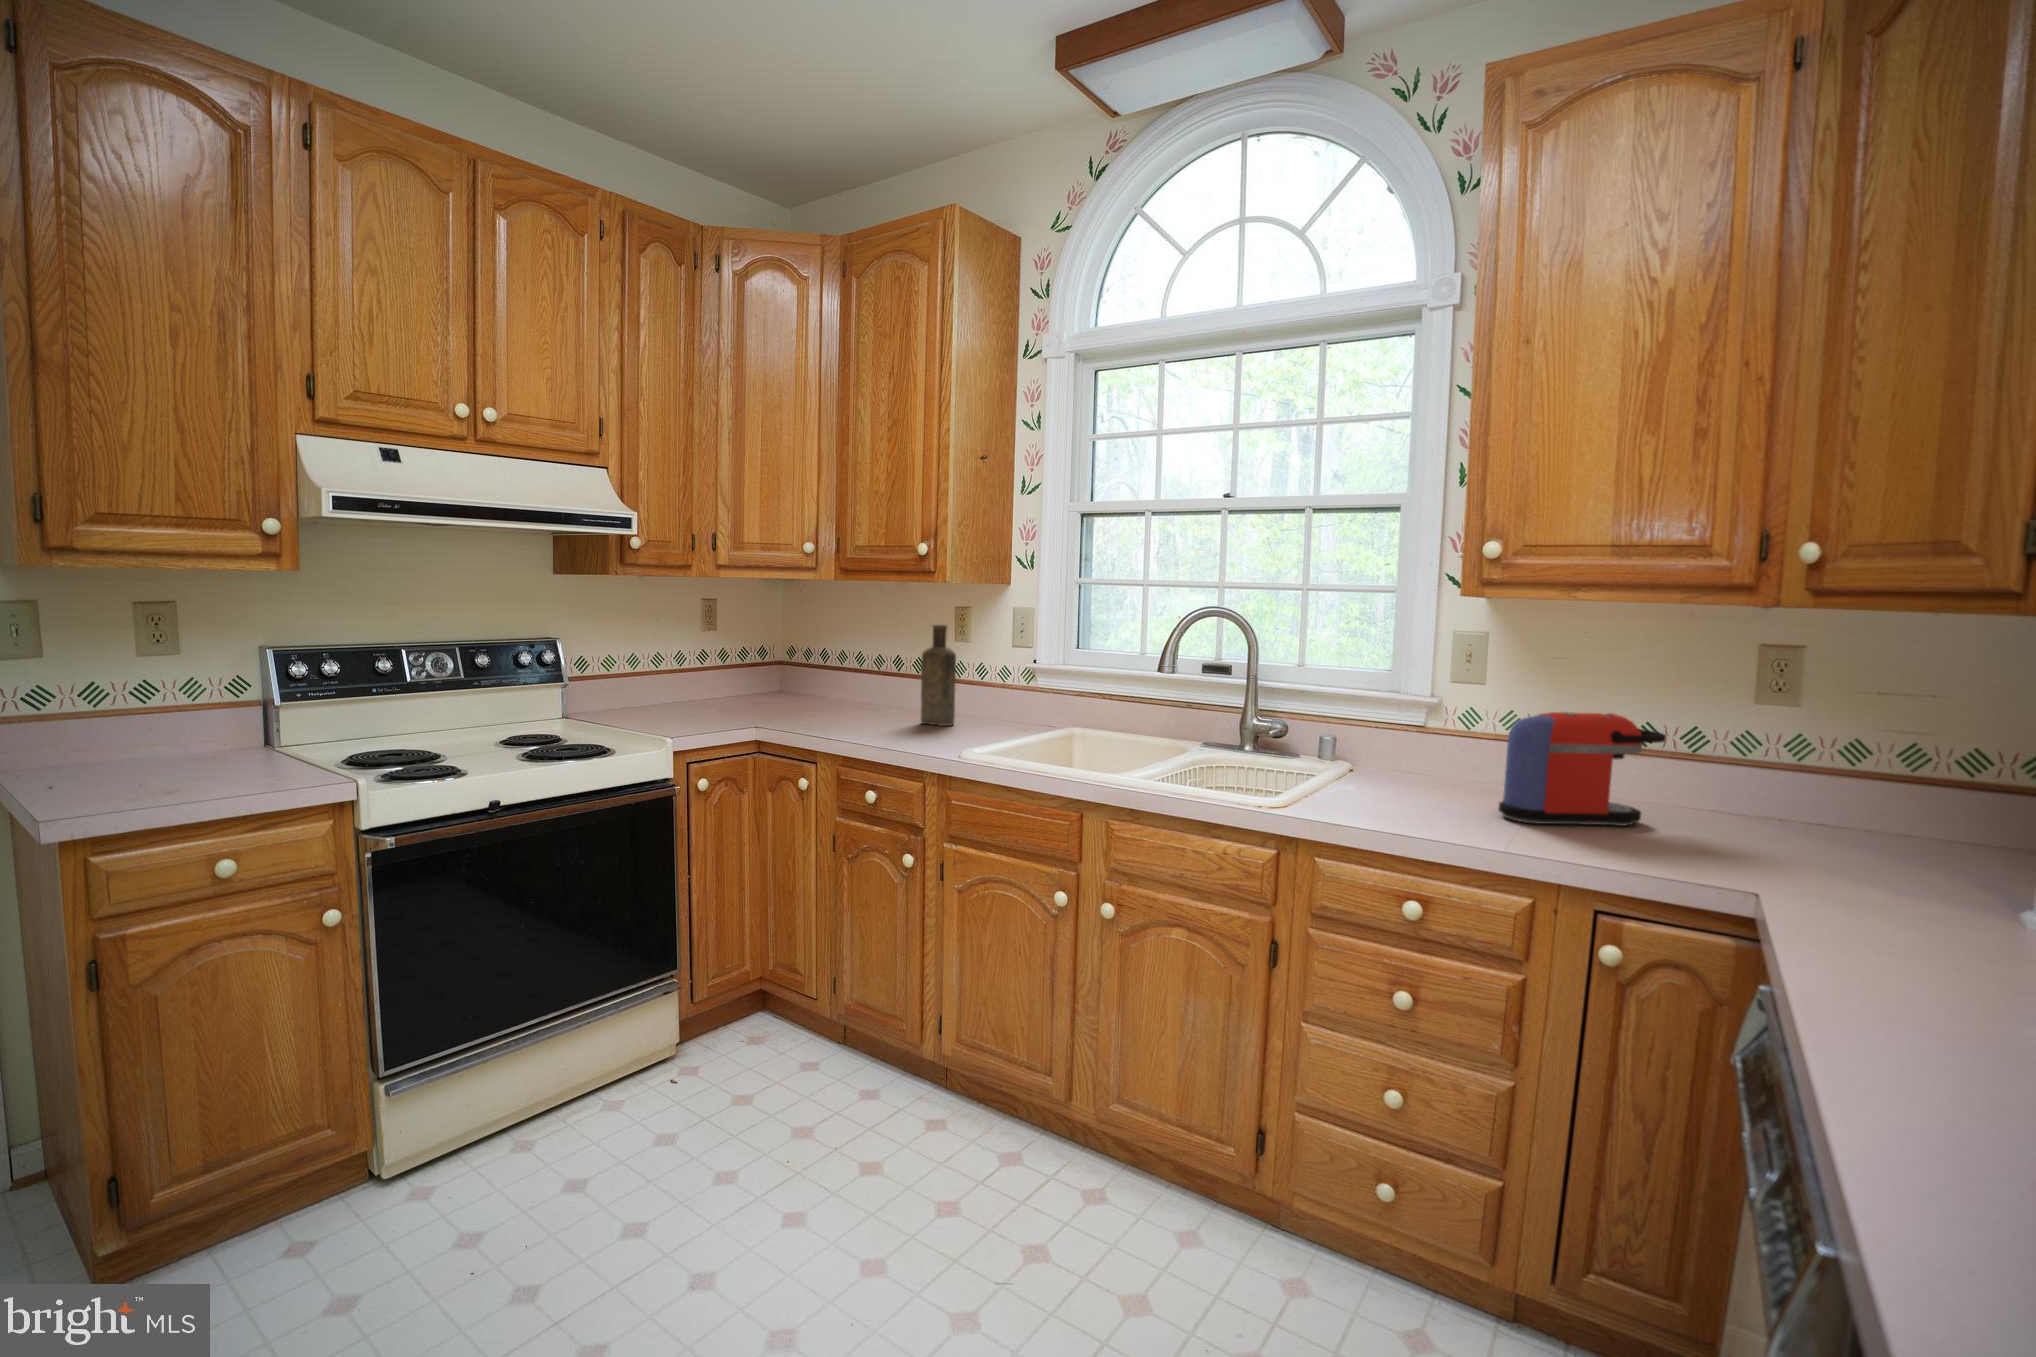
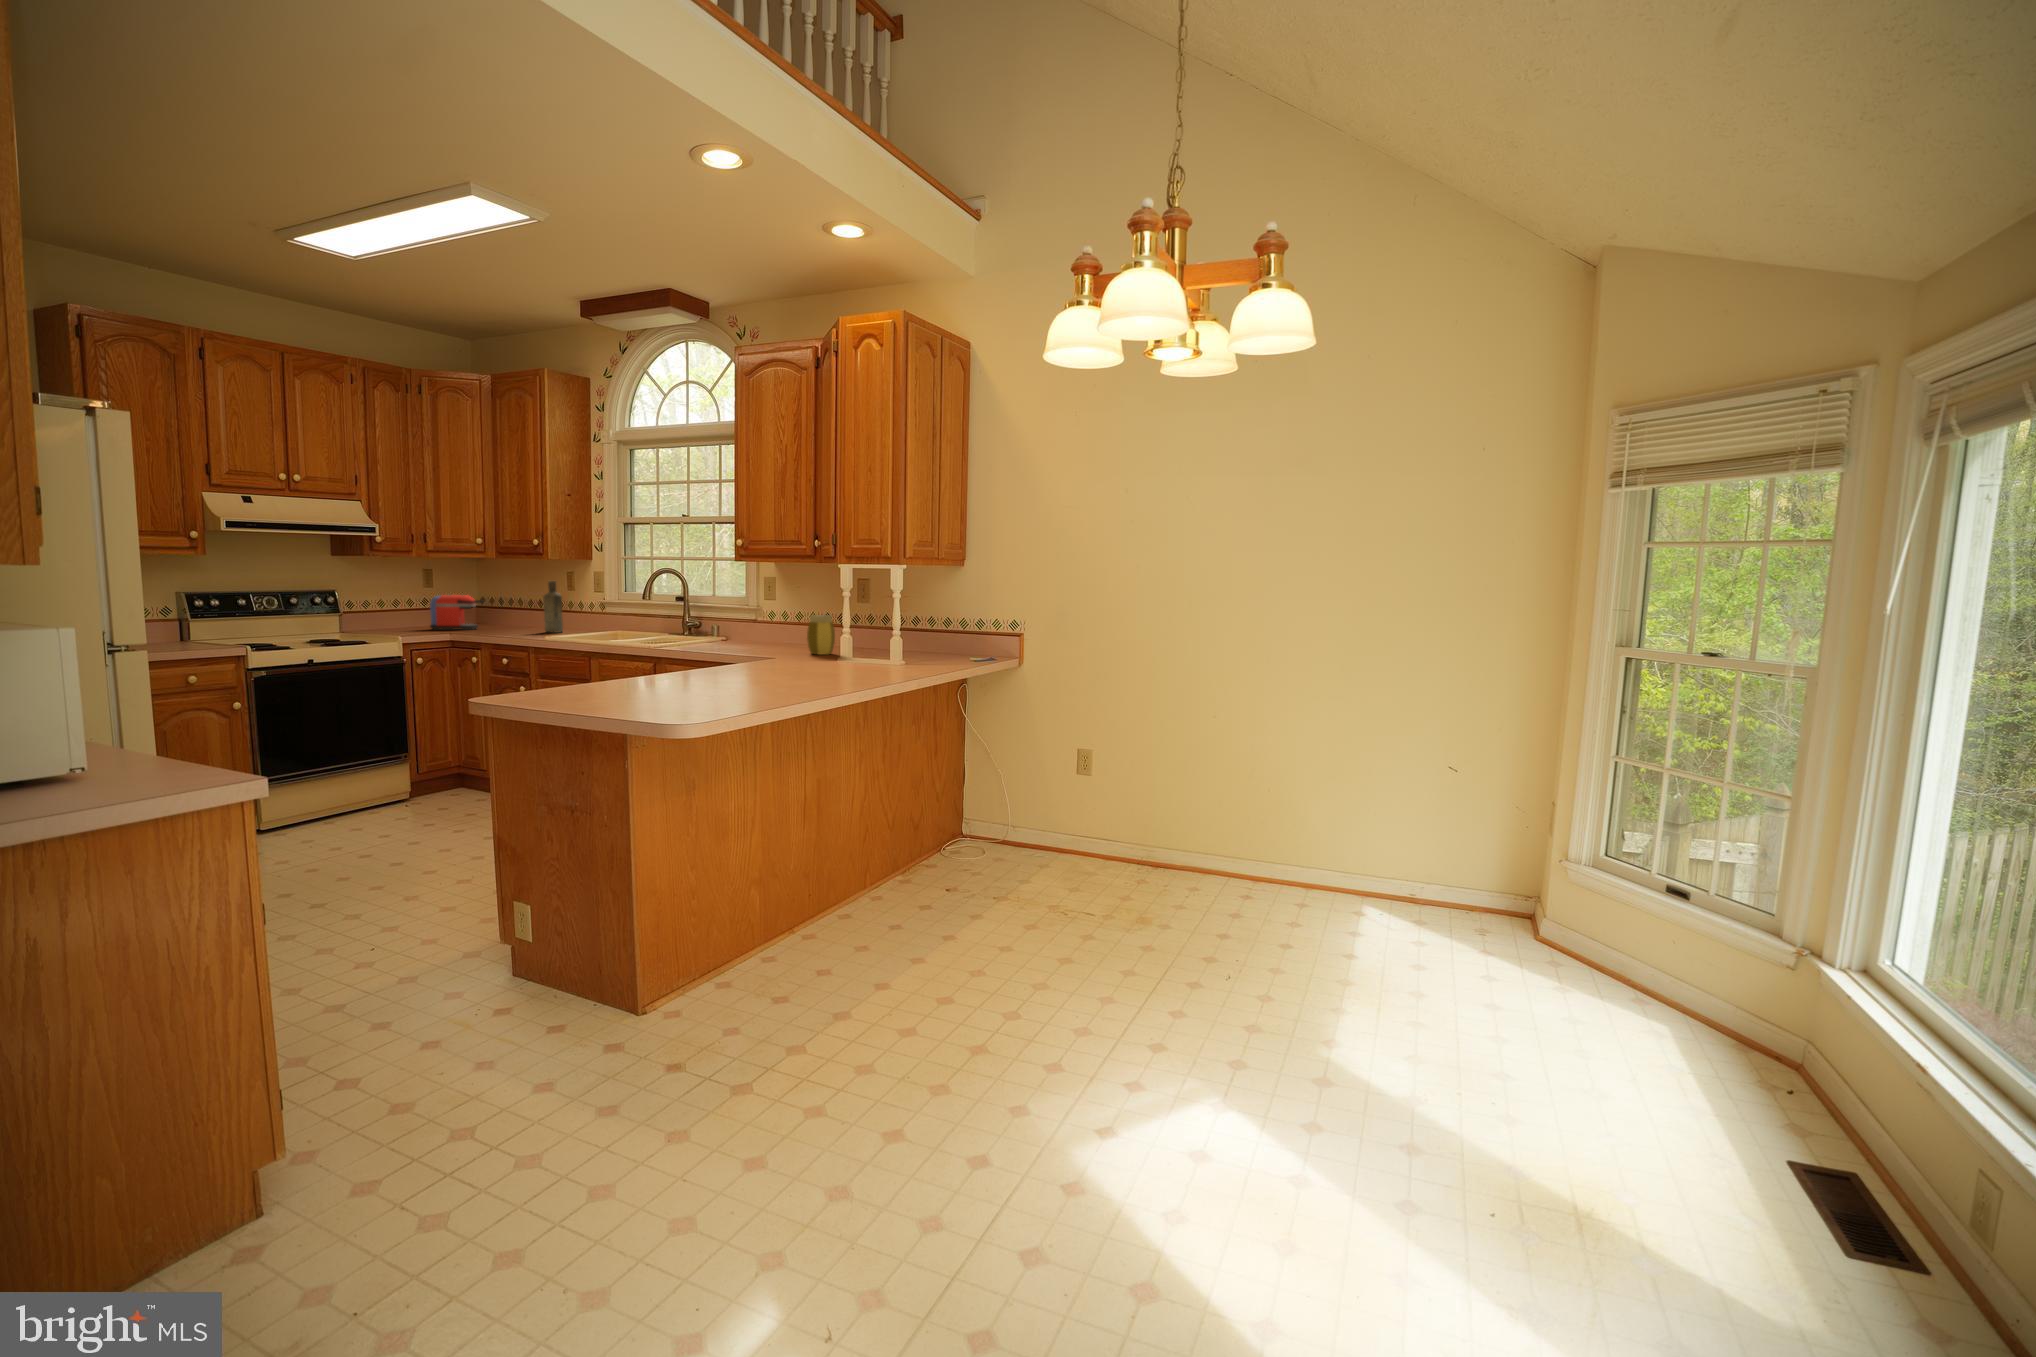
coffee maker: present [1499,712,1667,826] -> present [430,595,483,630]
jar: none [1843,767,1964,901] -> present [807,615,835,654]

